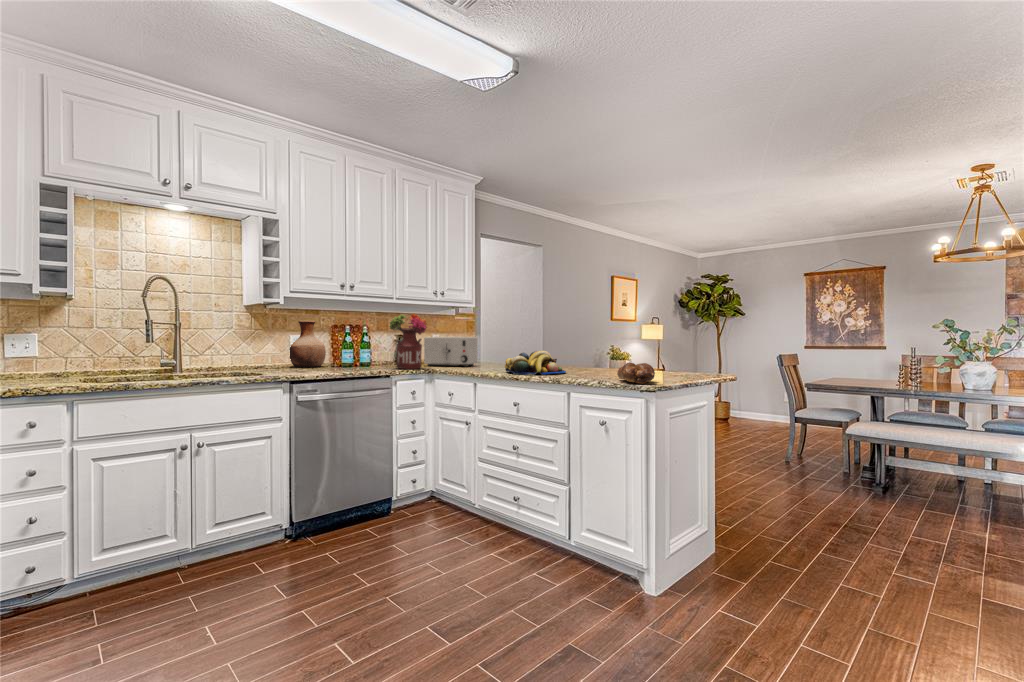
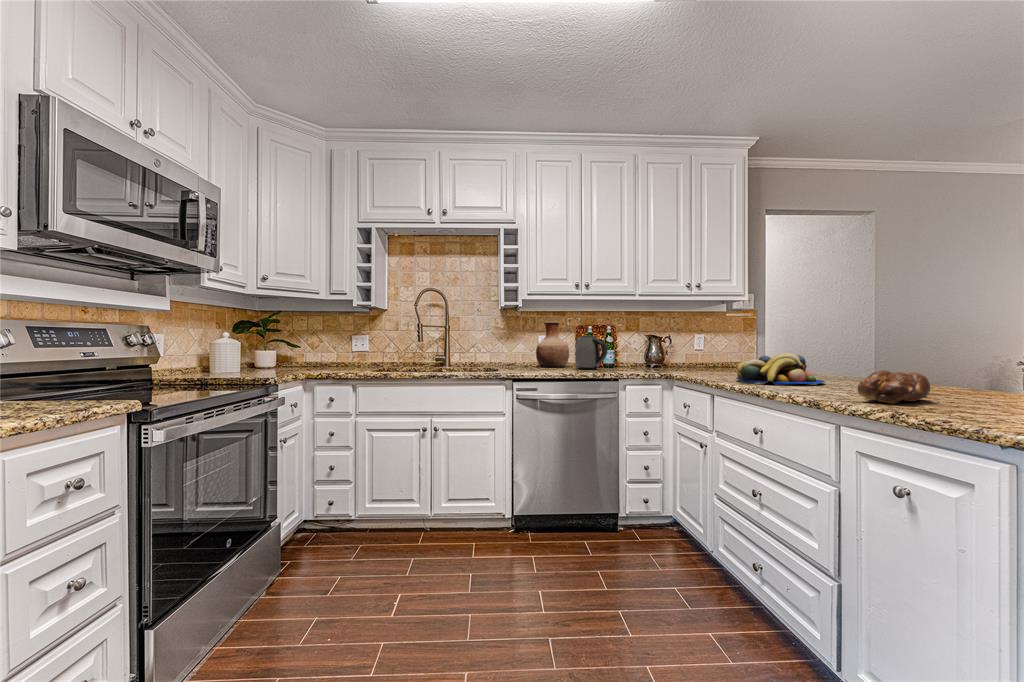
flower arrangement: present [389,314,427,369] -> none [617,310,662,372]
kettle: none [339,335,374,368] -> present [575,335,607,370]
toaster: present [424,337,477,367] -> none [667,337,734,372]

